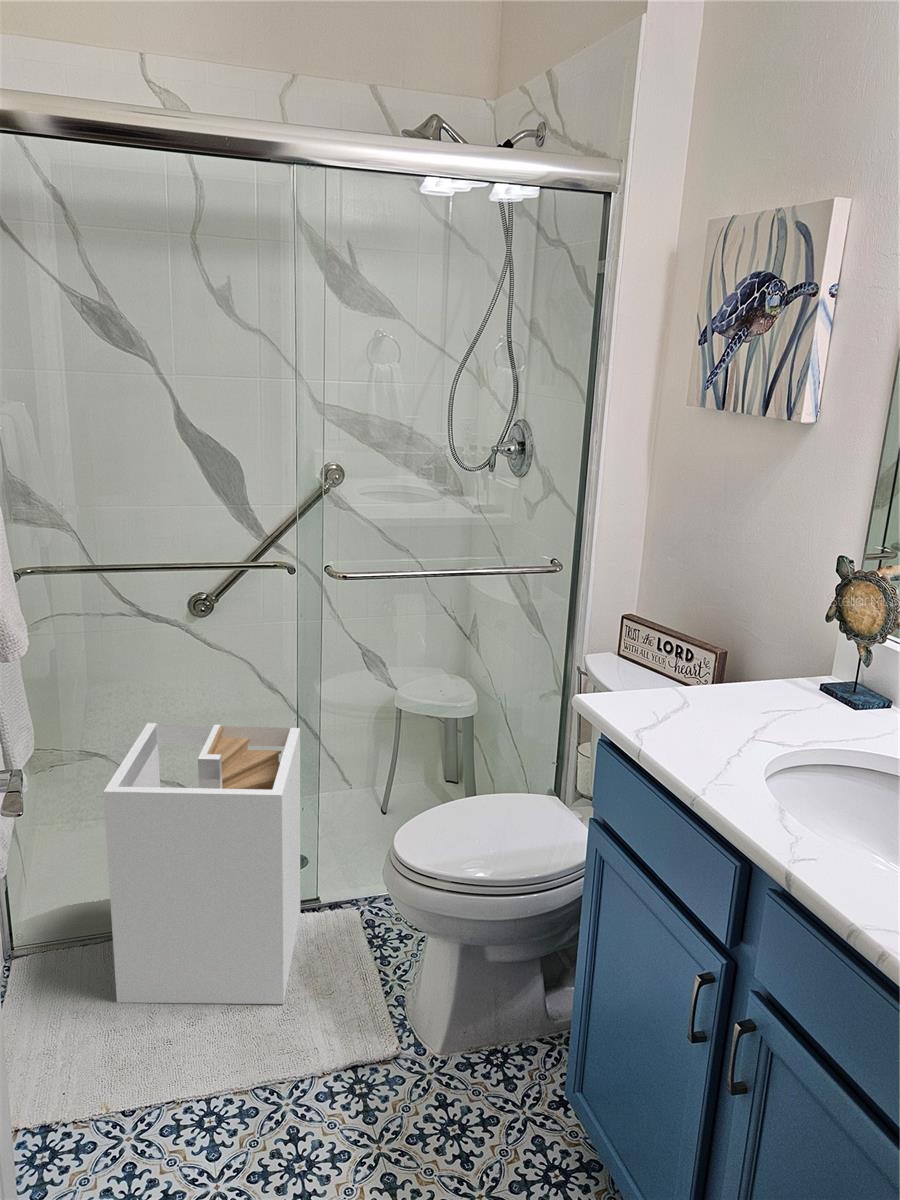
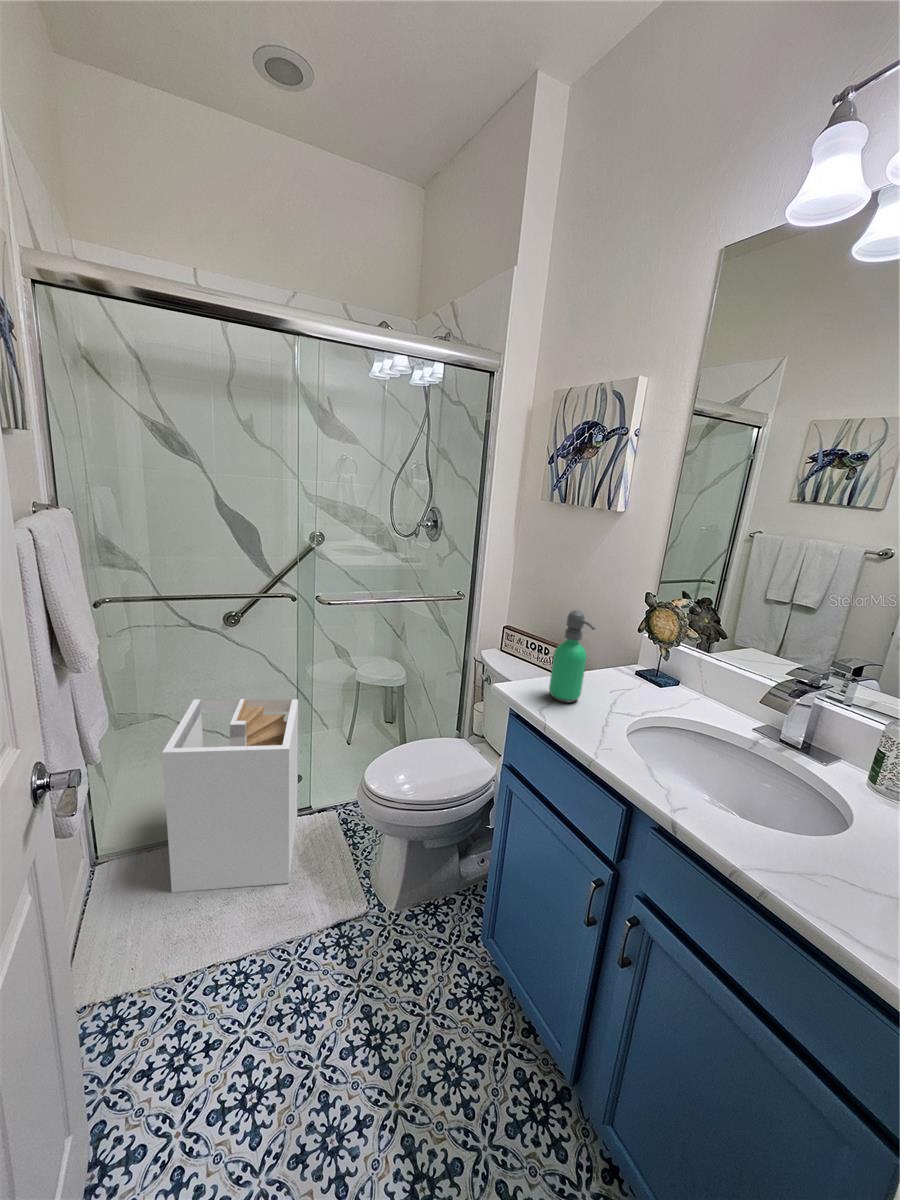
soap dispenser: none [661,579,724,723] -> present [549,610,595,702]

